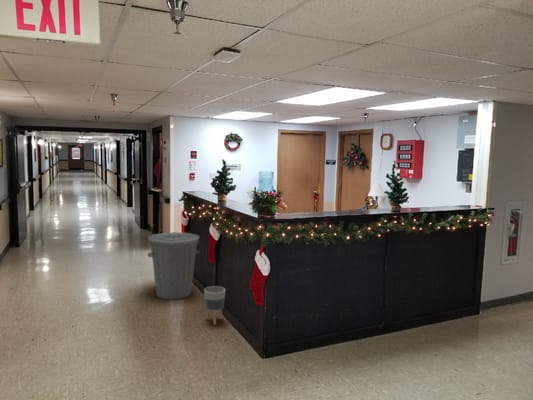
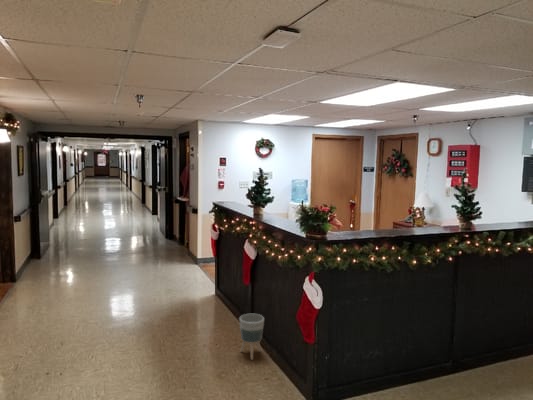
trash can: present [148,232,199,299] -> none [175,248,232,325]

